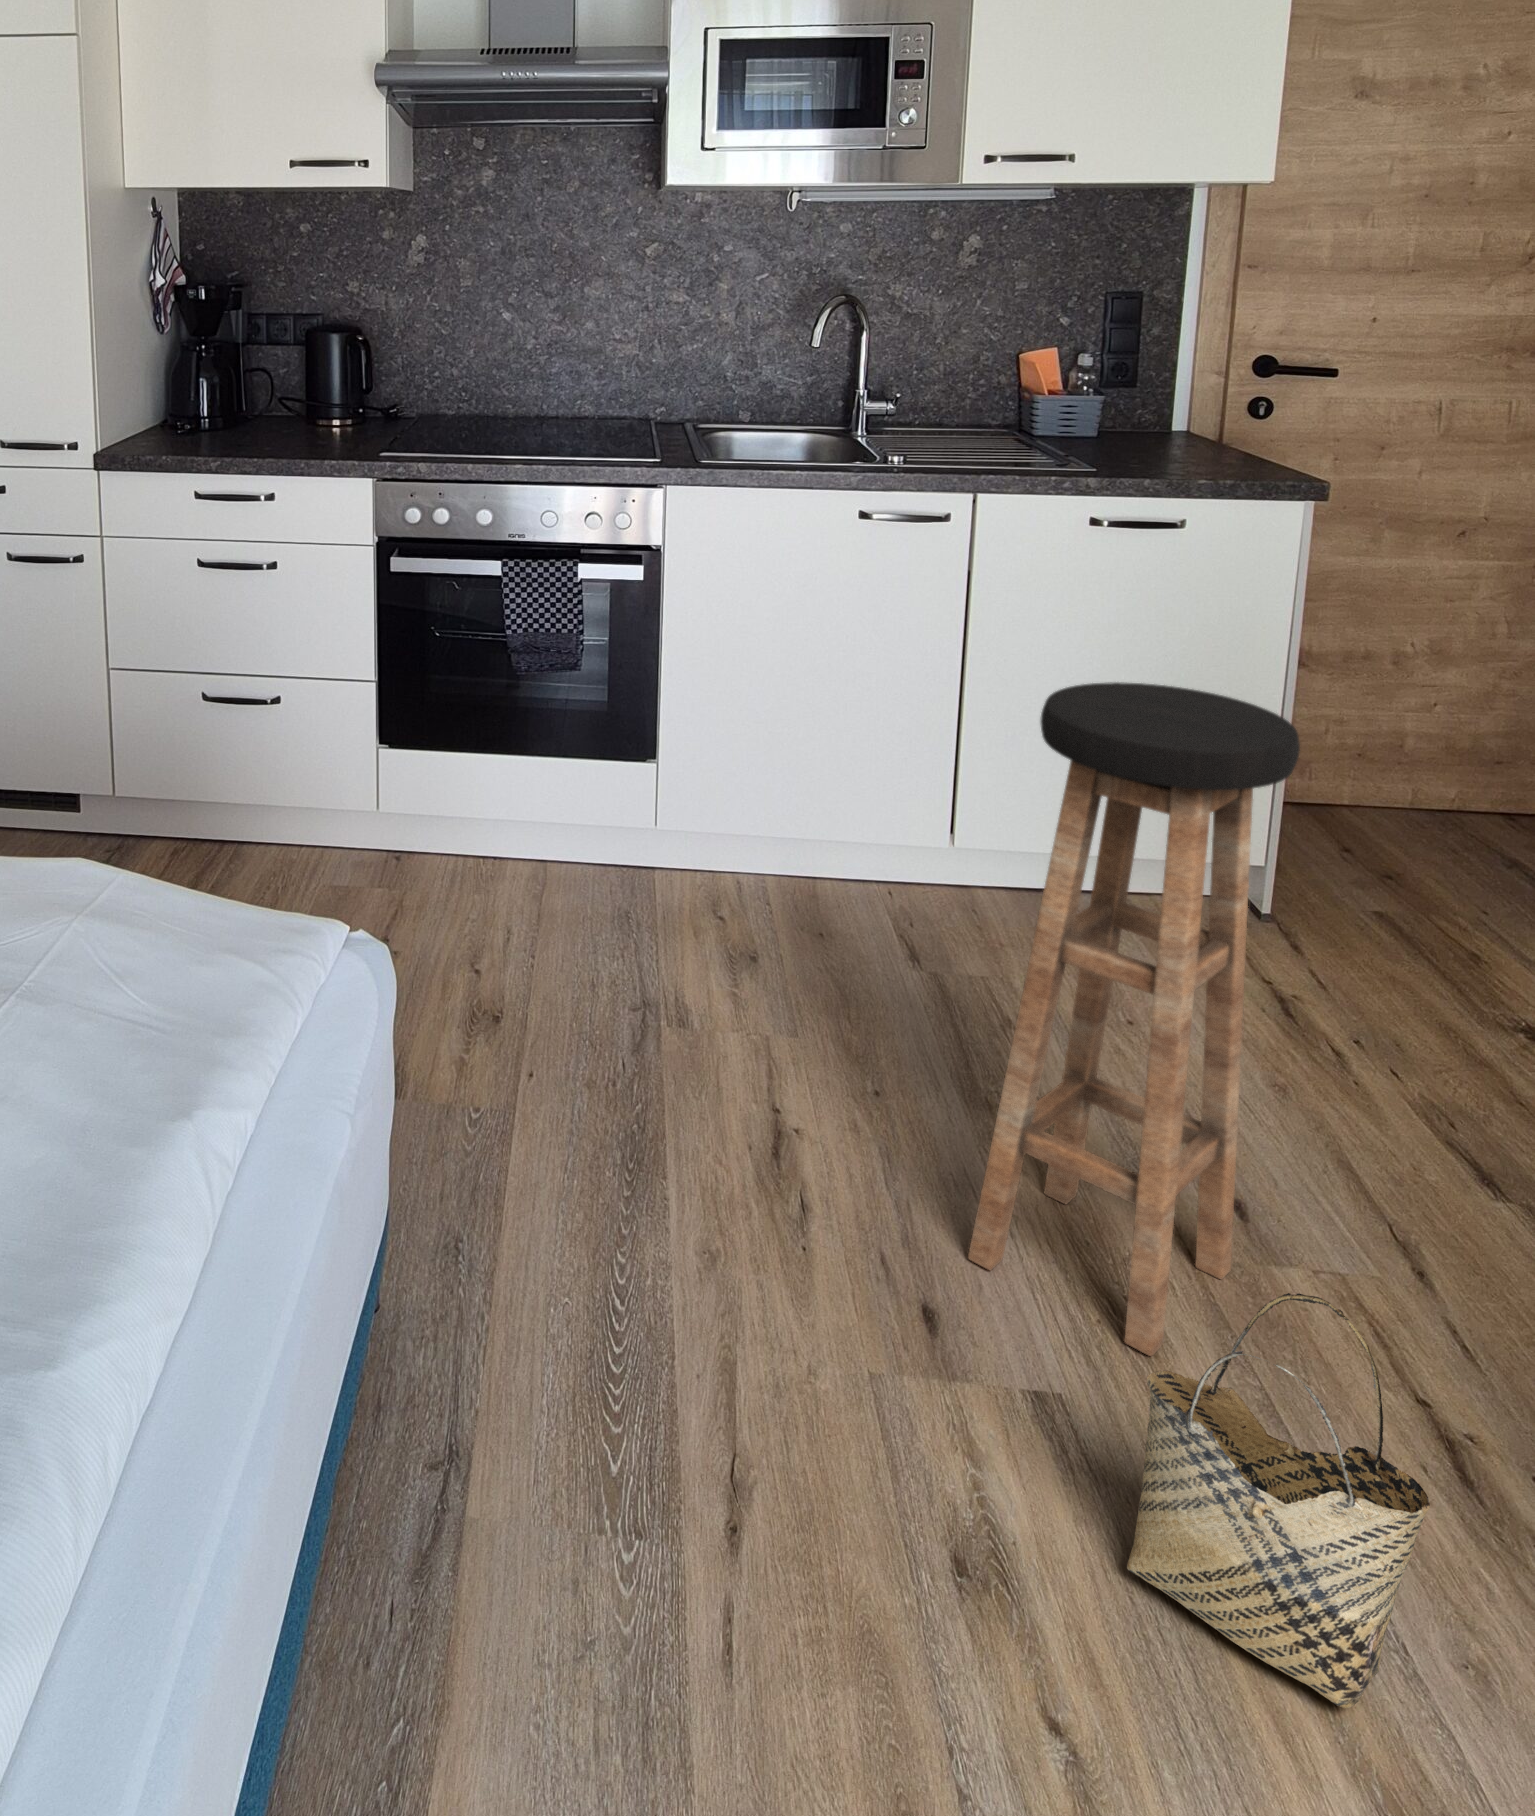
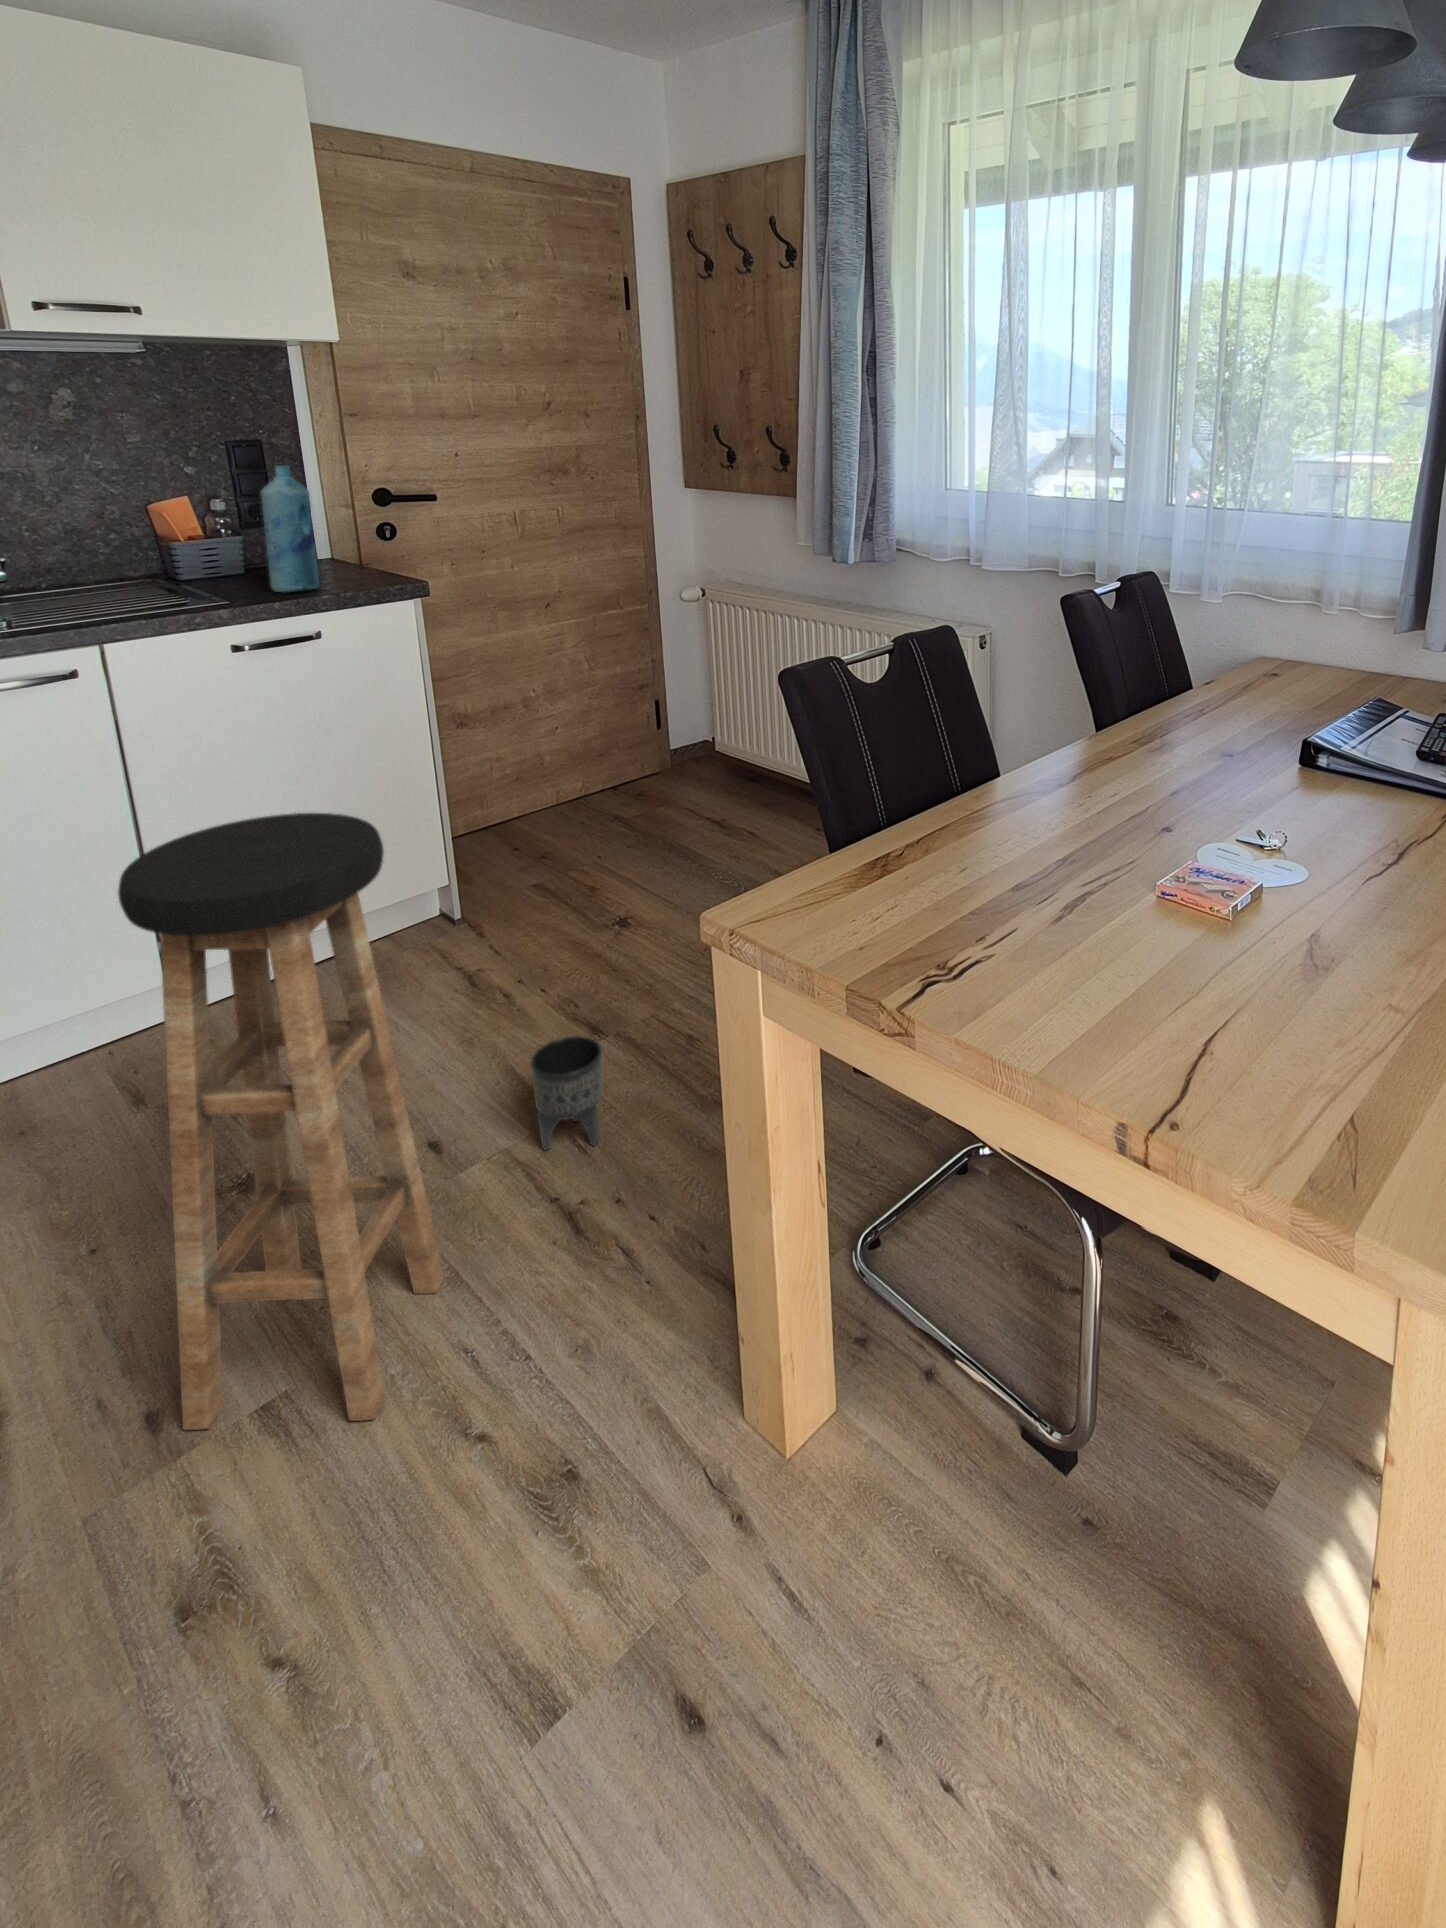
bottle: none [1137,318,1205,466] -> present [260,465,319,592]
planter: none [1360,1075,1476,1231] -> present [530,1036,603,1150]
woven basket: present [1127,1293,1430,1708] -> none [327,1344,577,1697]

